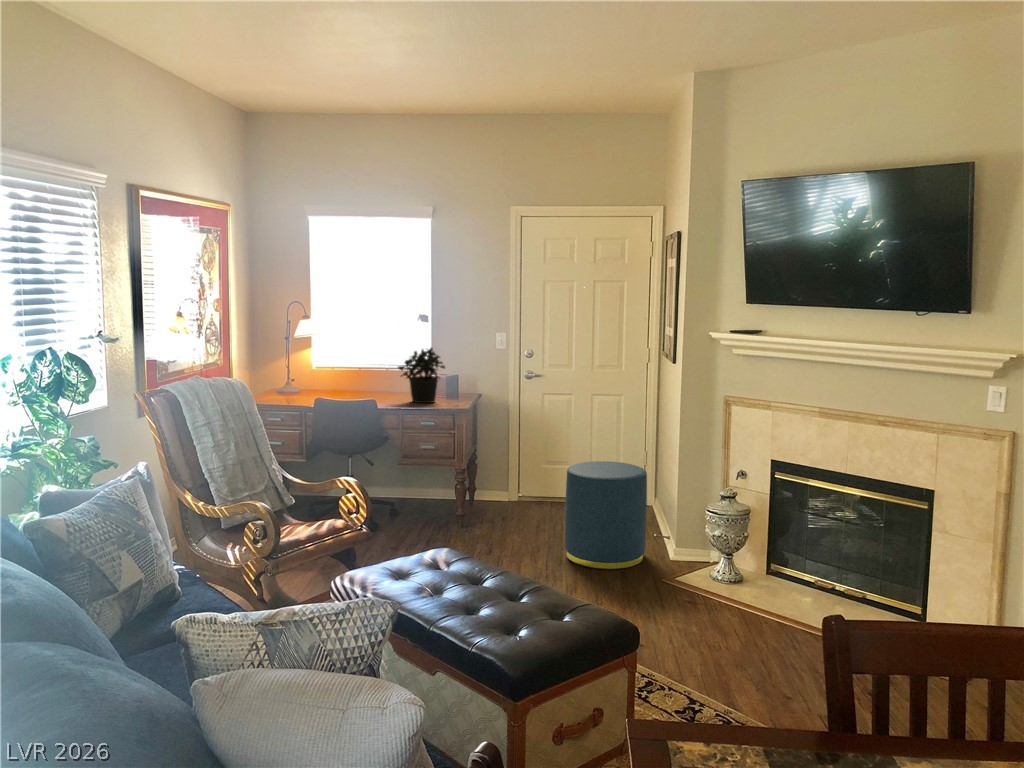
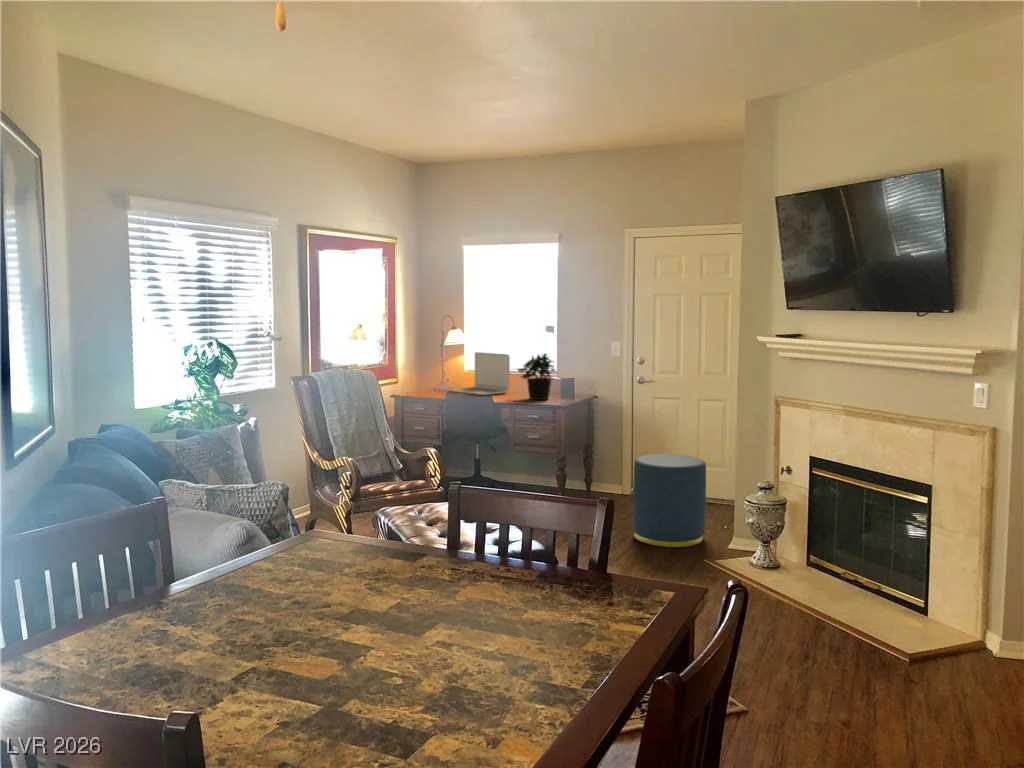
laptop: none [304,346,379,399] -> present [450,352,510,395]

